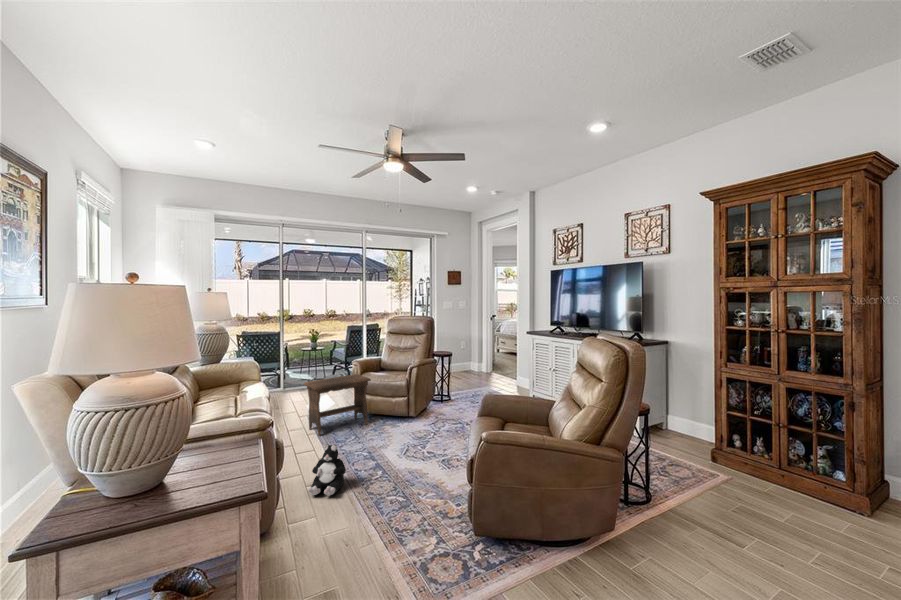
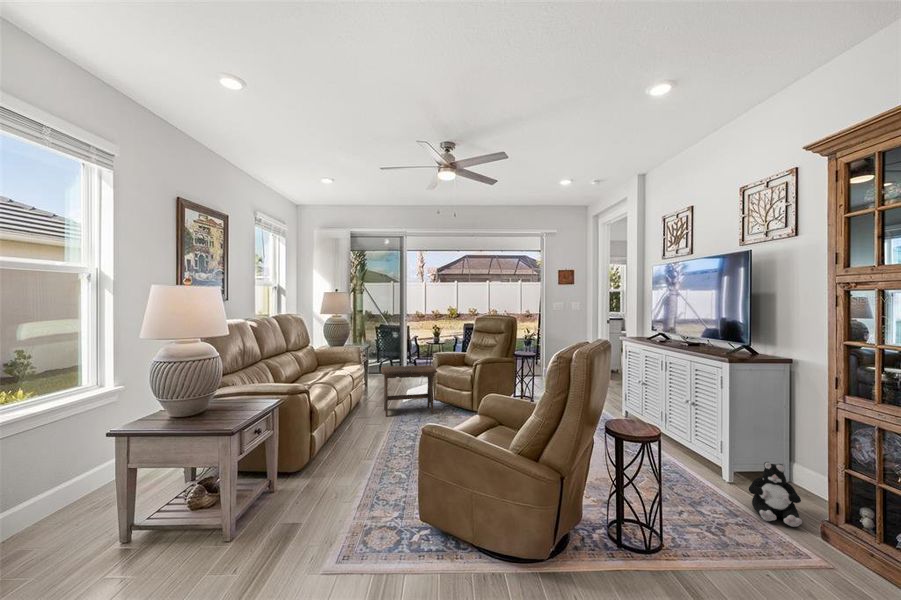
plush toy: present [308,444,346,496] -> present [749,462,802,527]

